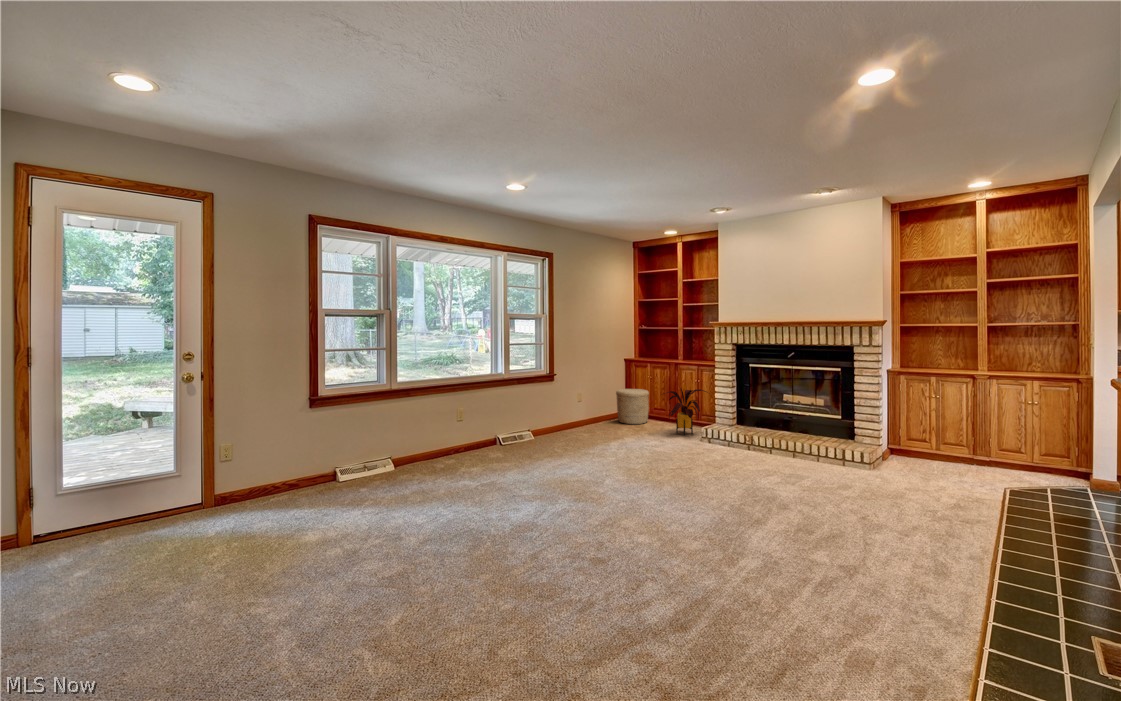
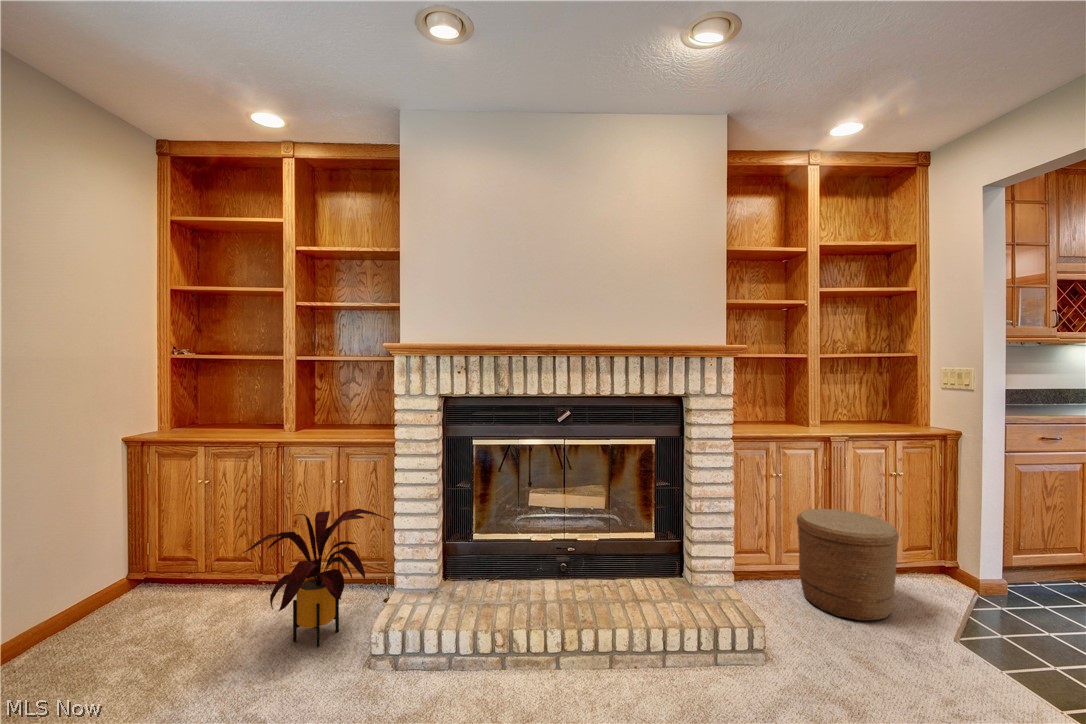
woven basket: present [616,389,649,424] -> present [797,509,899,621]

